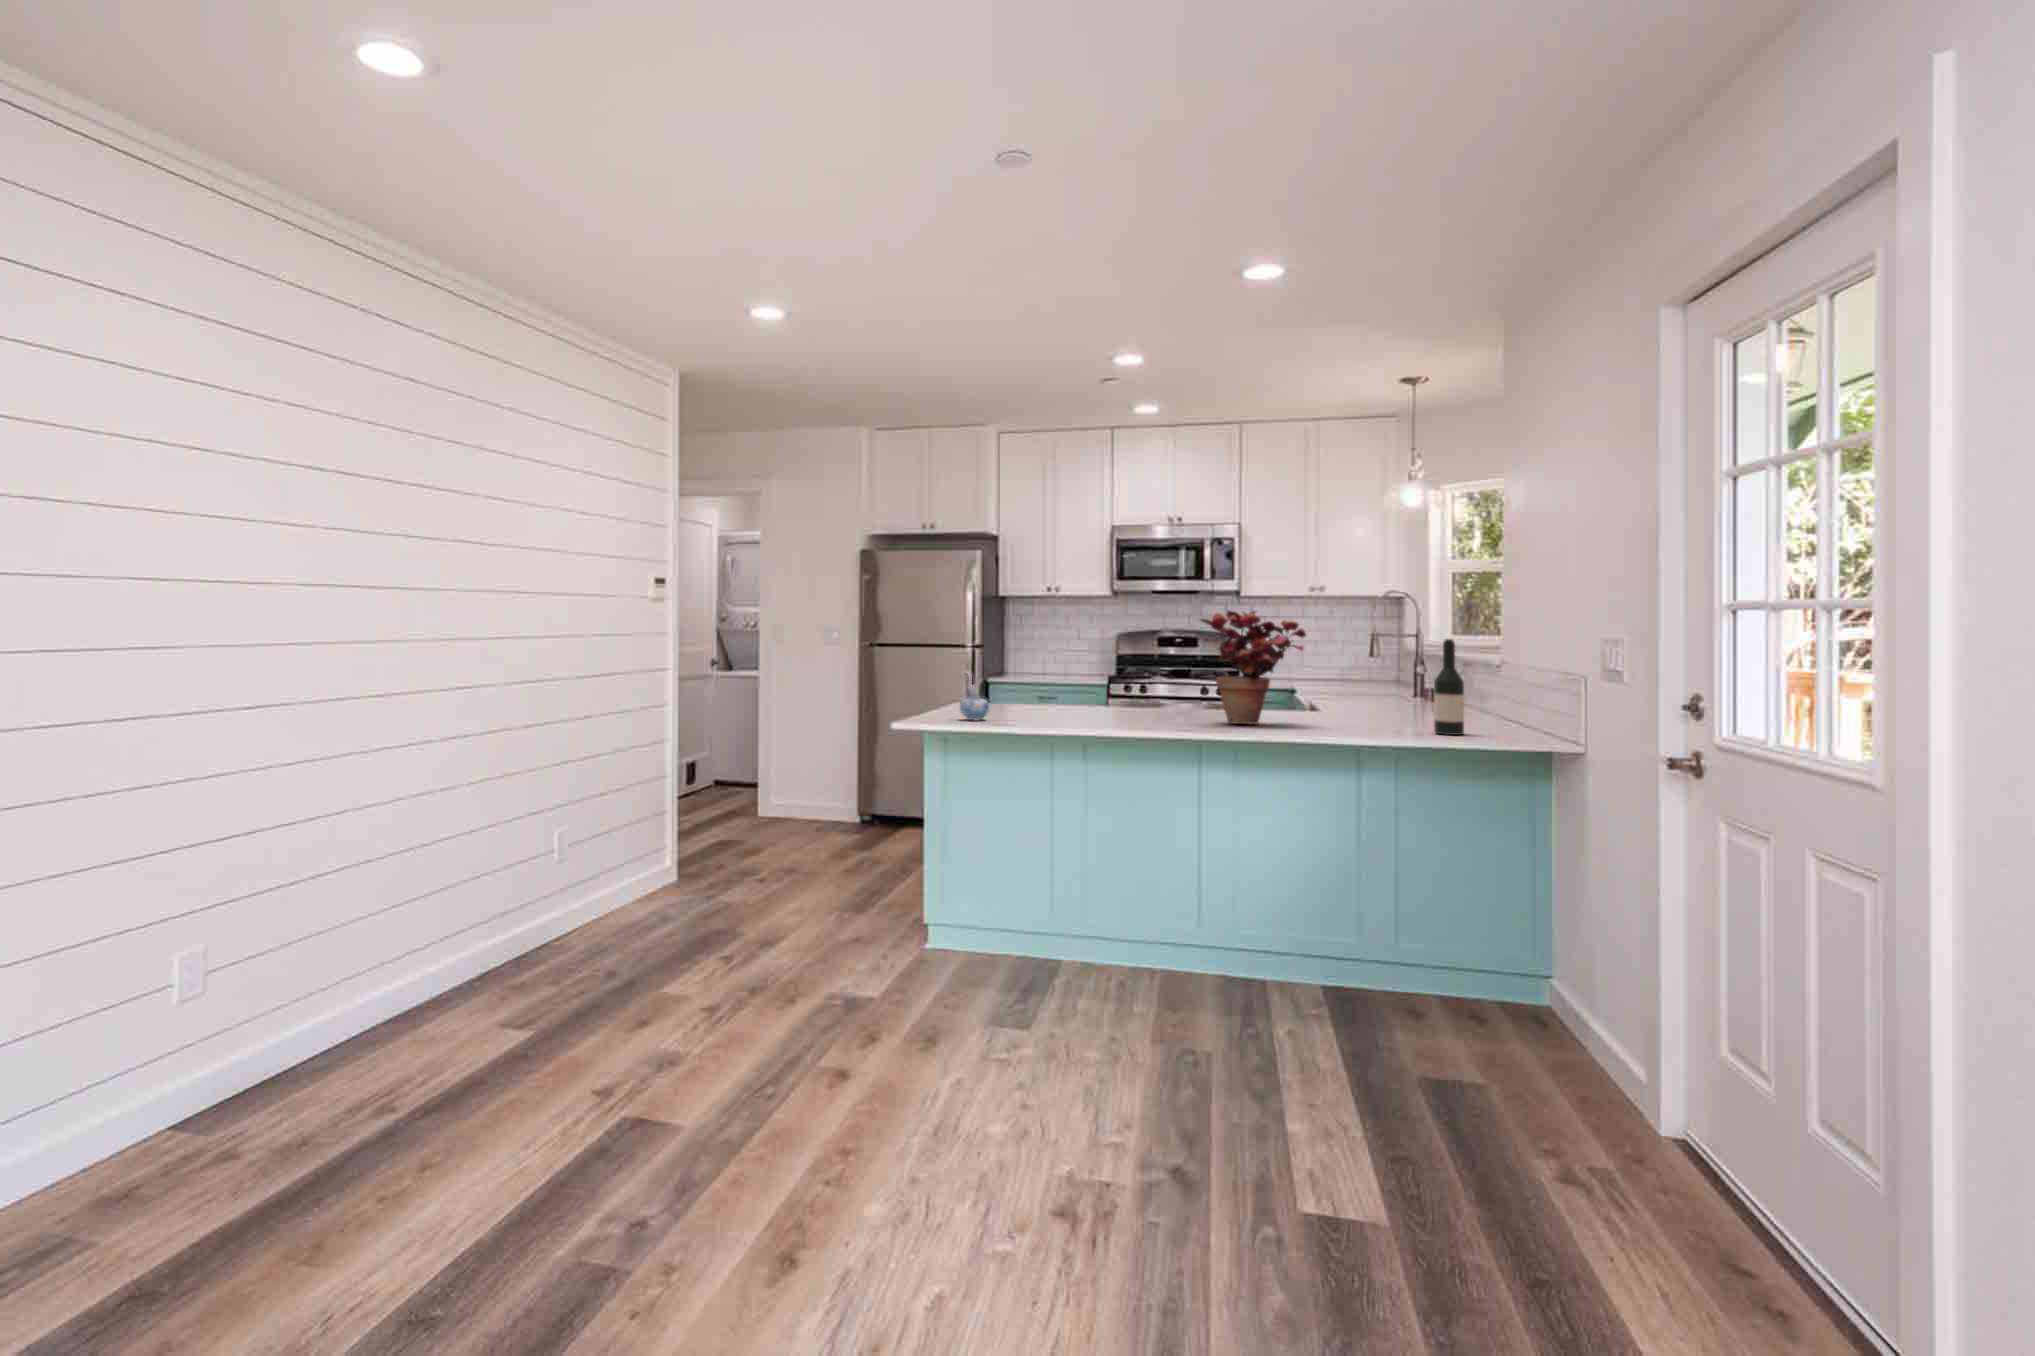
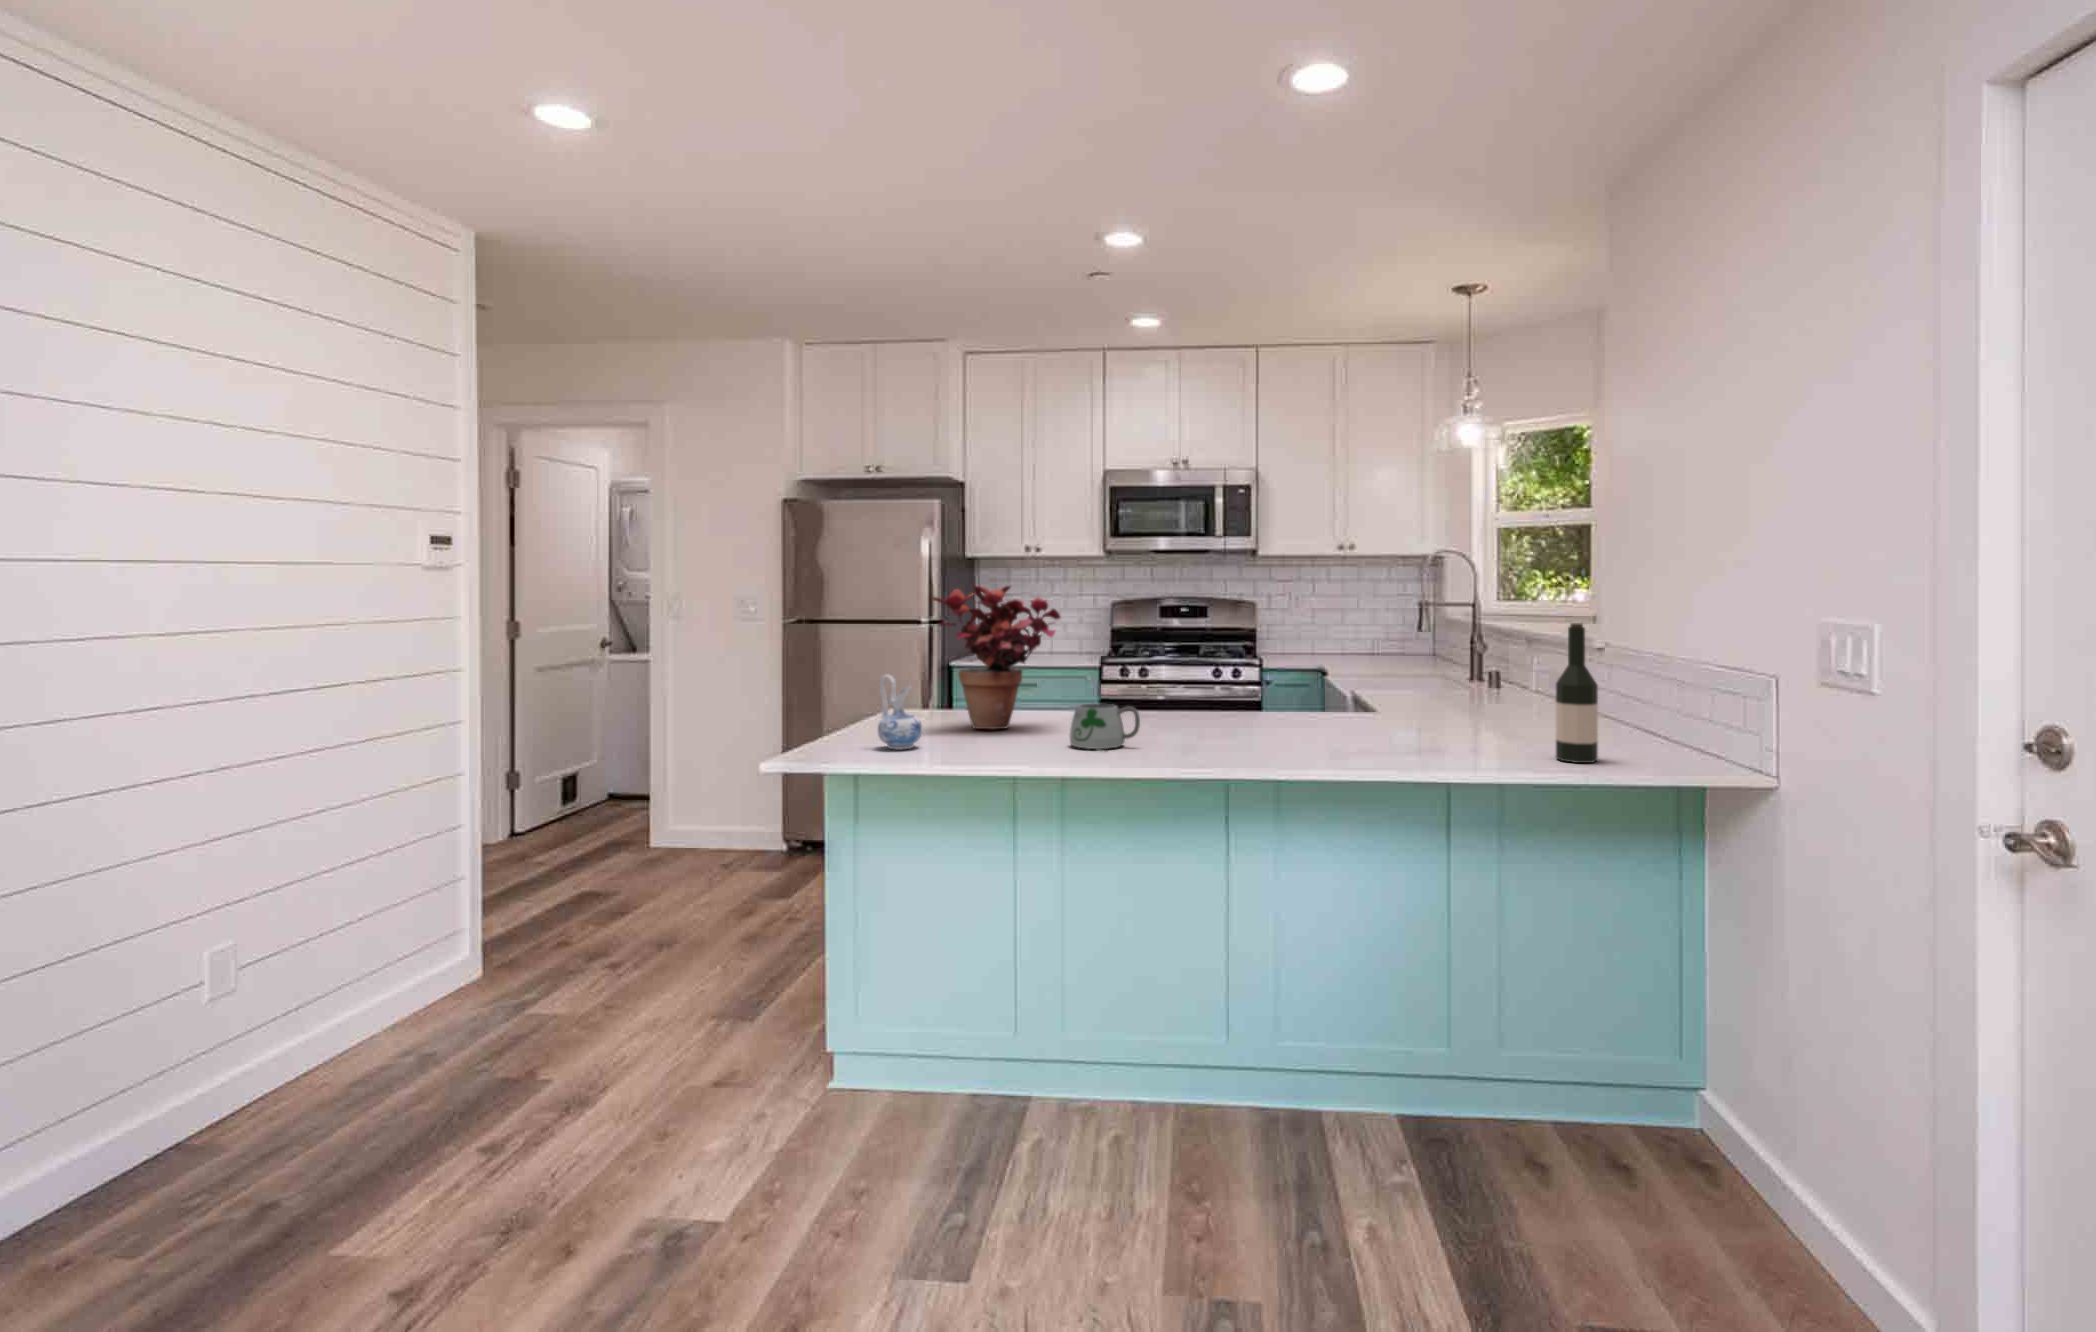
potted plant: present [1201,611,1306,724] -> present [933,585,1060,729]
mug: none [1090,693,1139,724] -> present [1070,704,1140,752]

